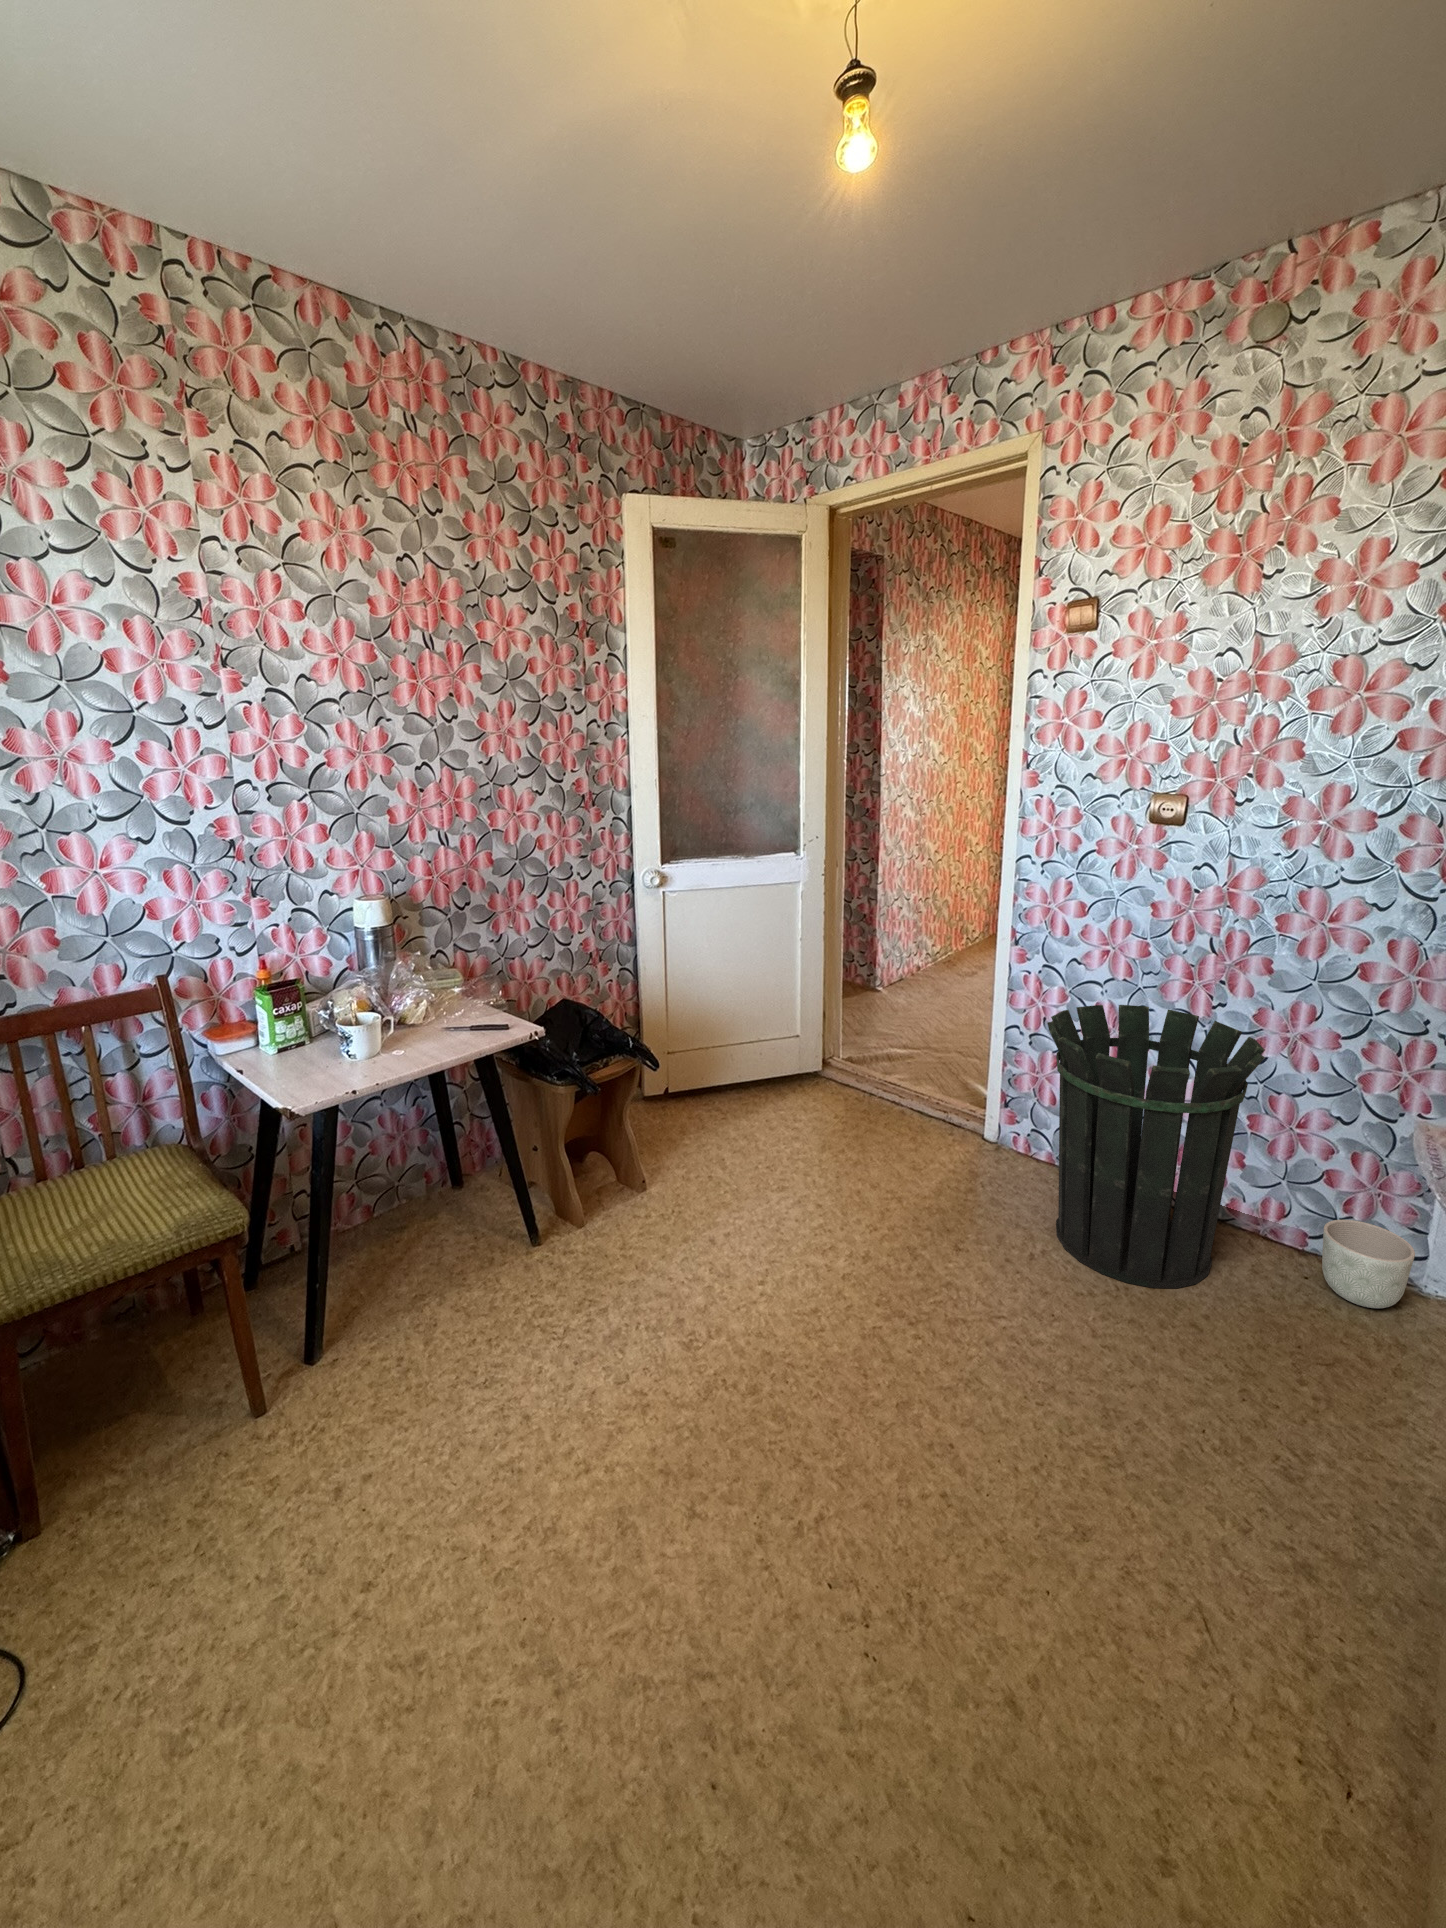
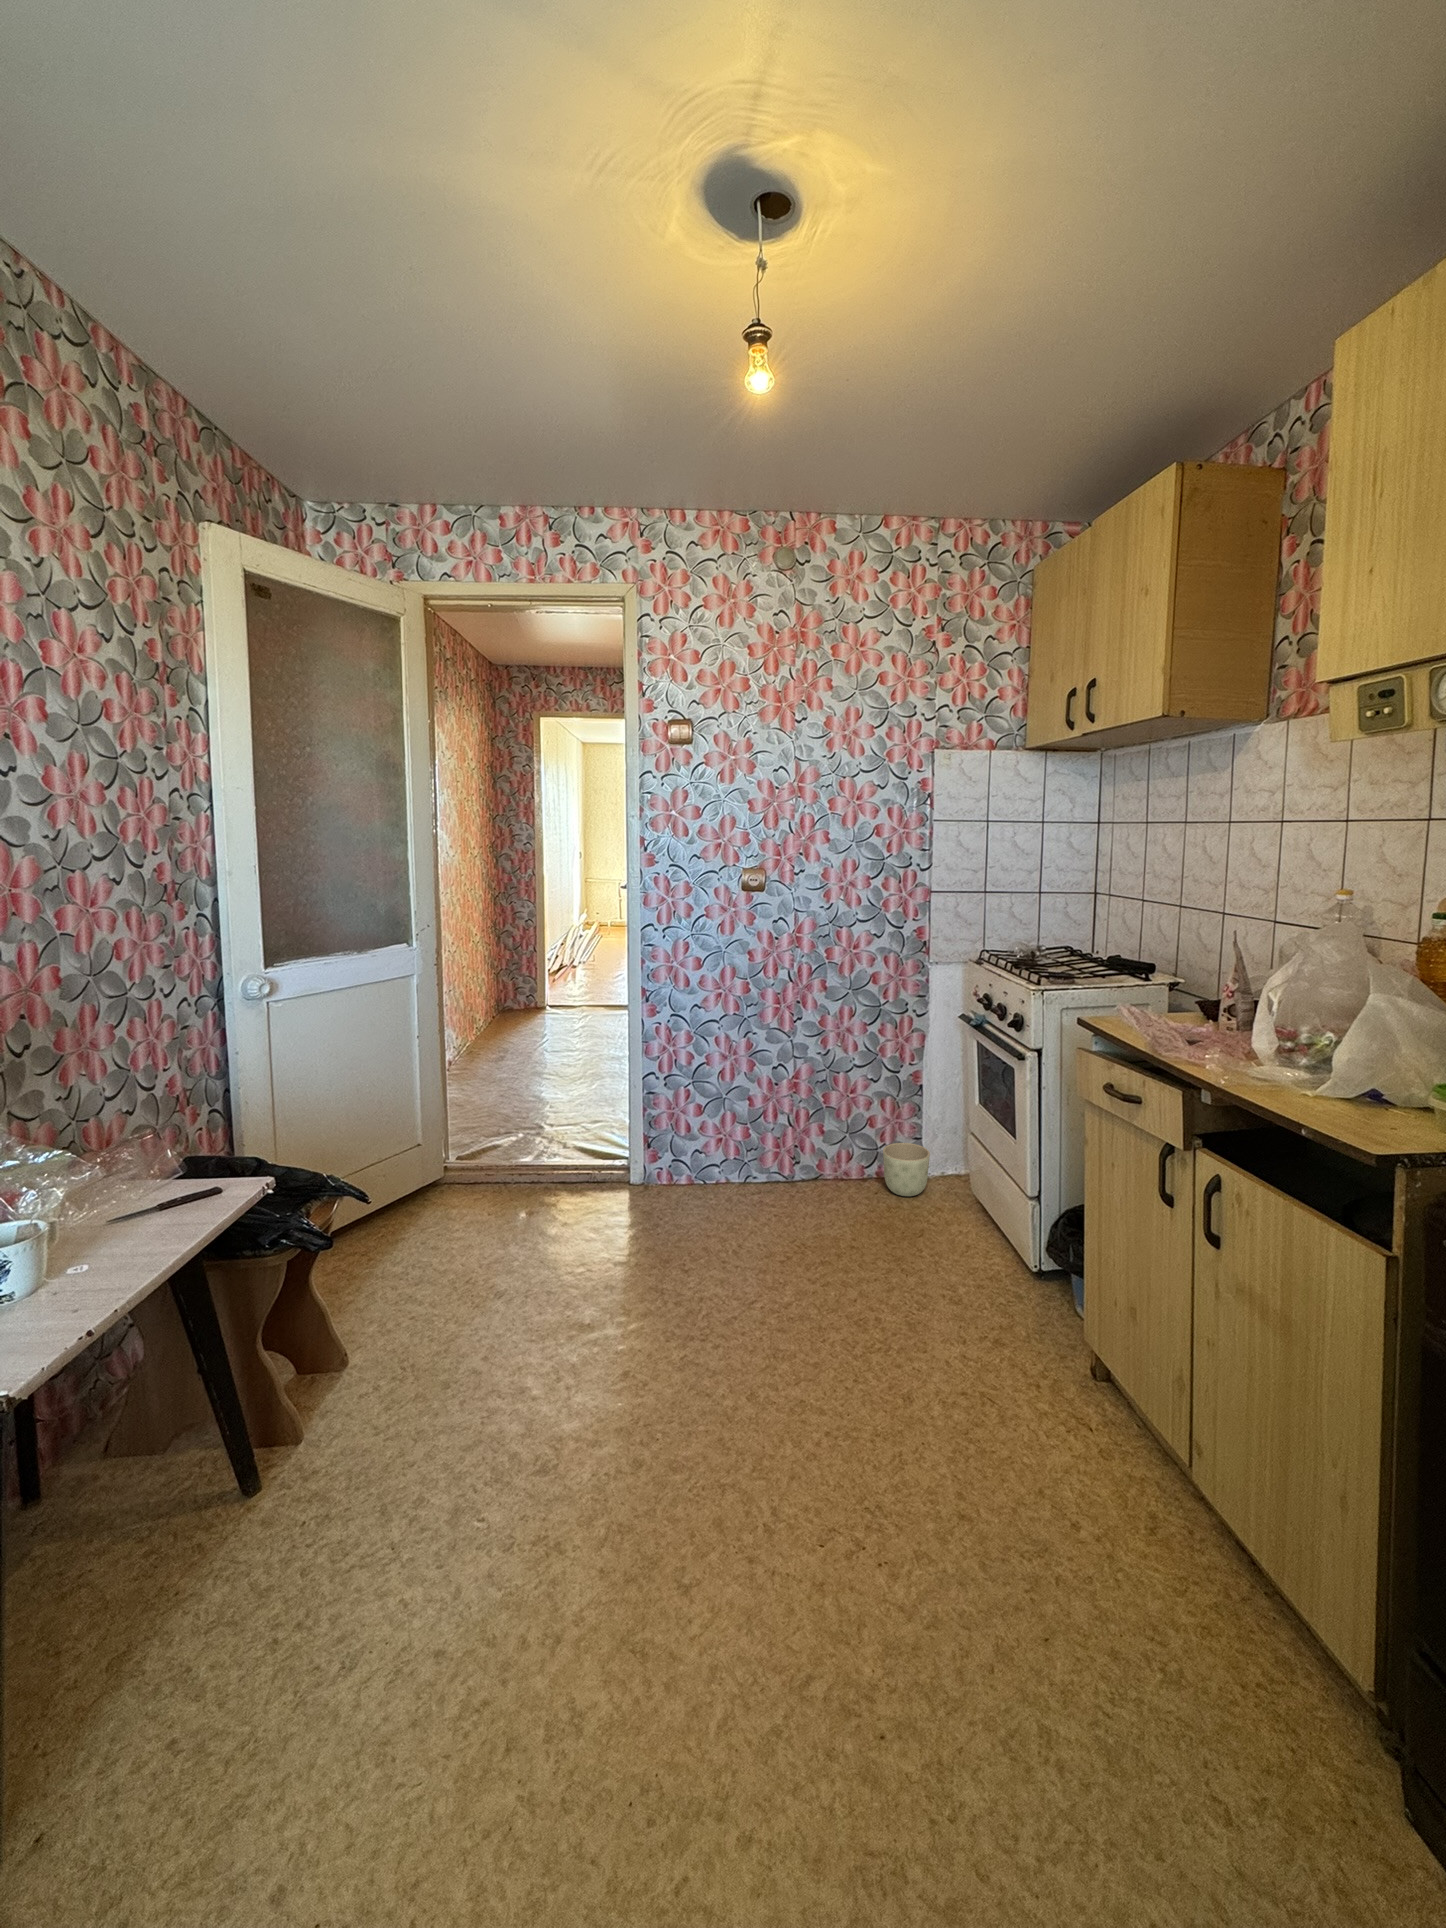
waste bin: present [1047,1005,1265,1288] -> none [713,1029,856,1242]

